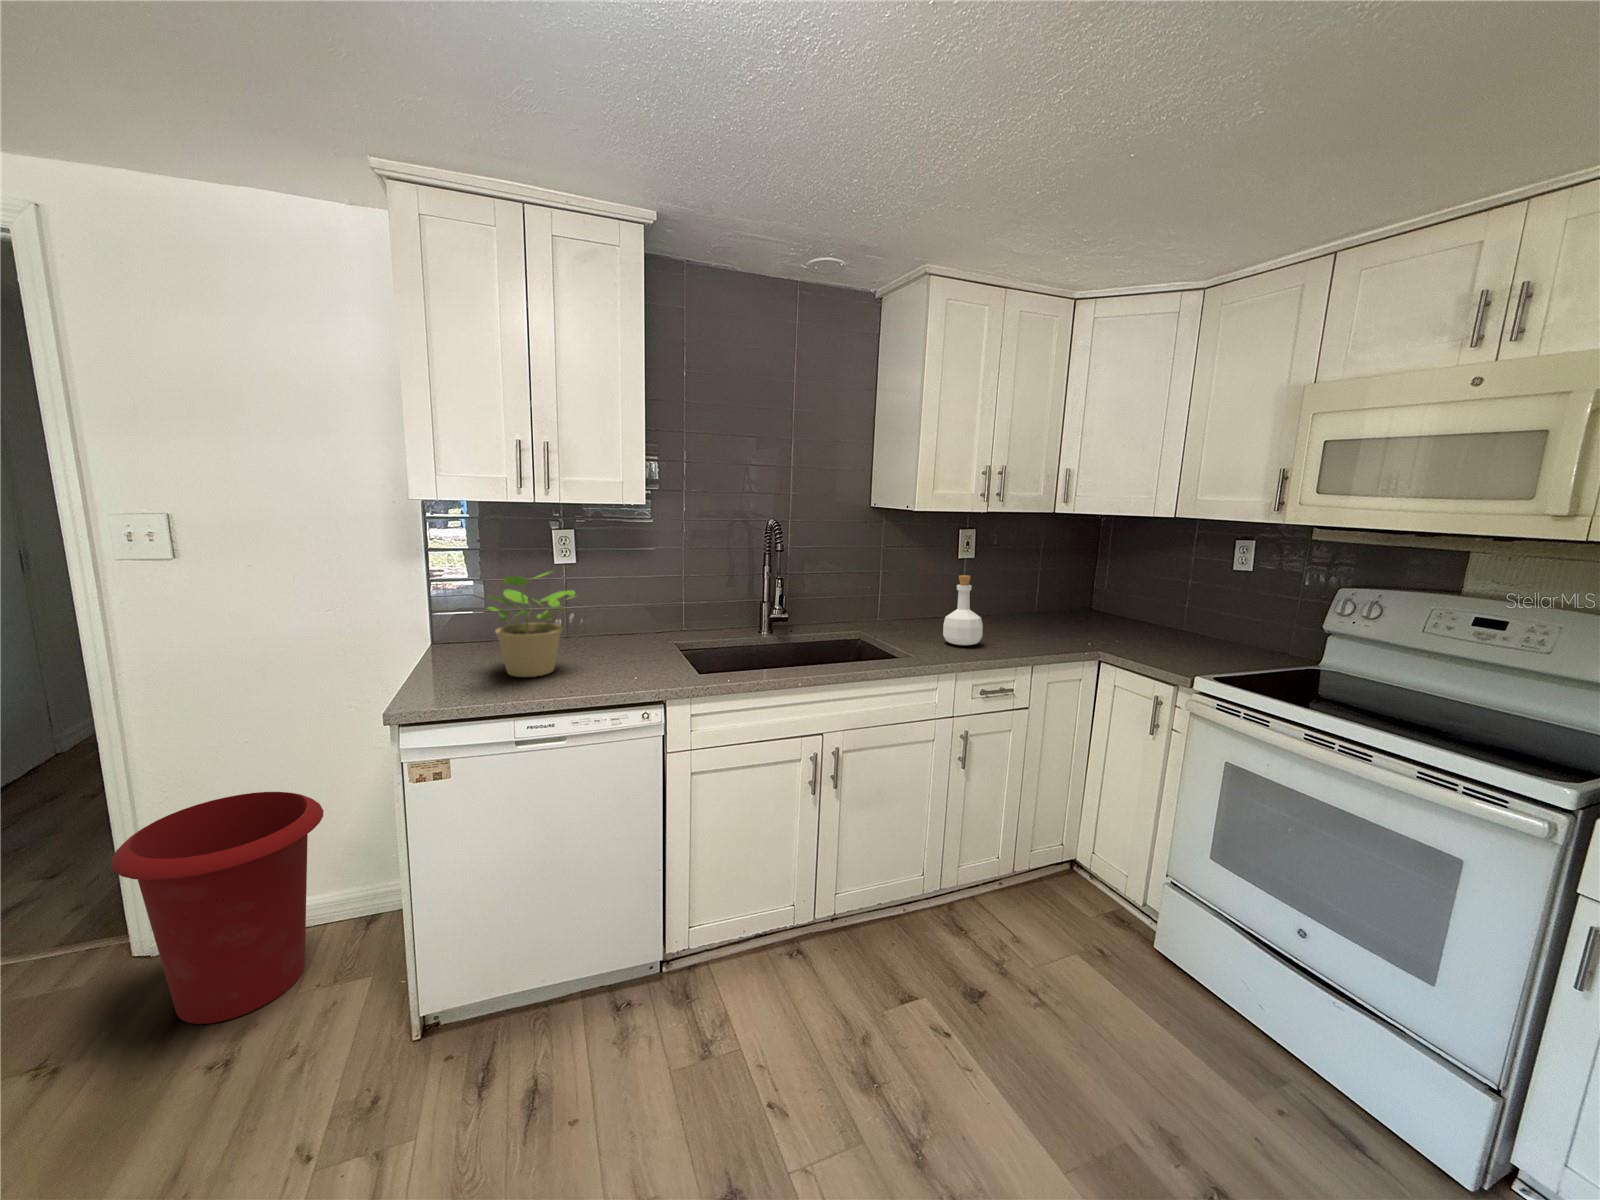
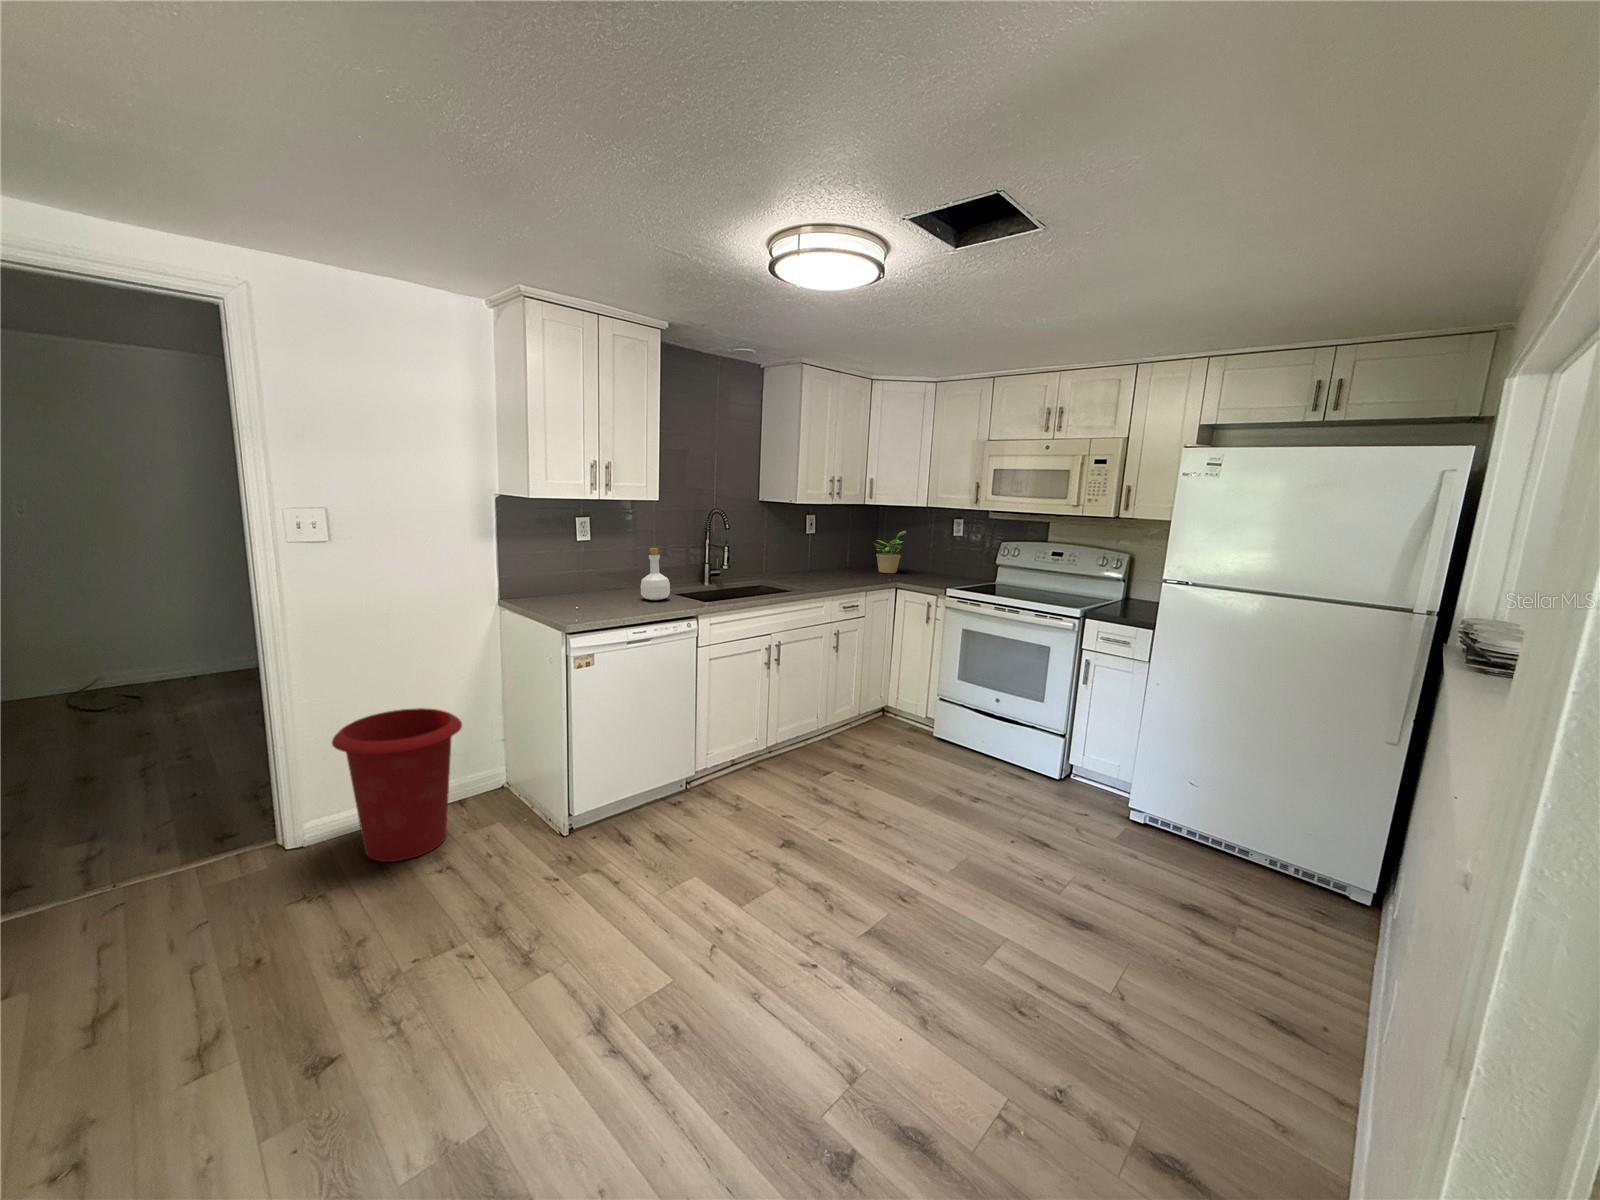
potted plant: present [487,572,575,677] -> present [875,531,906,573]
bottle: present [943,575,983,645] -> present [641,548,670,600]

